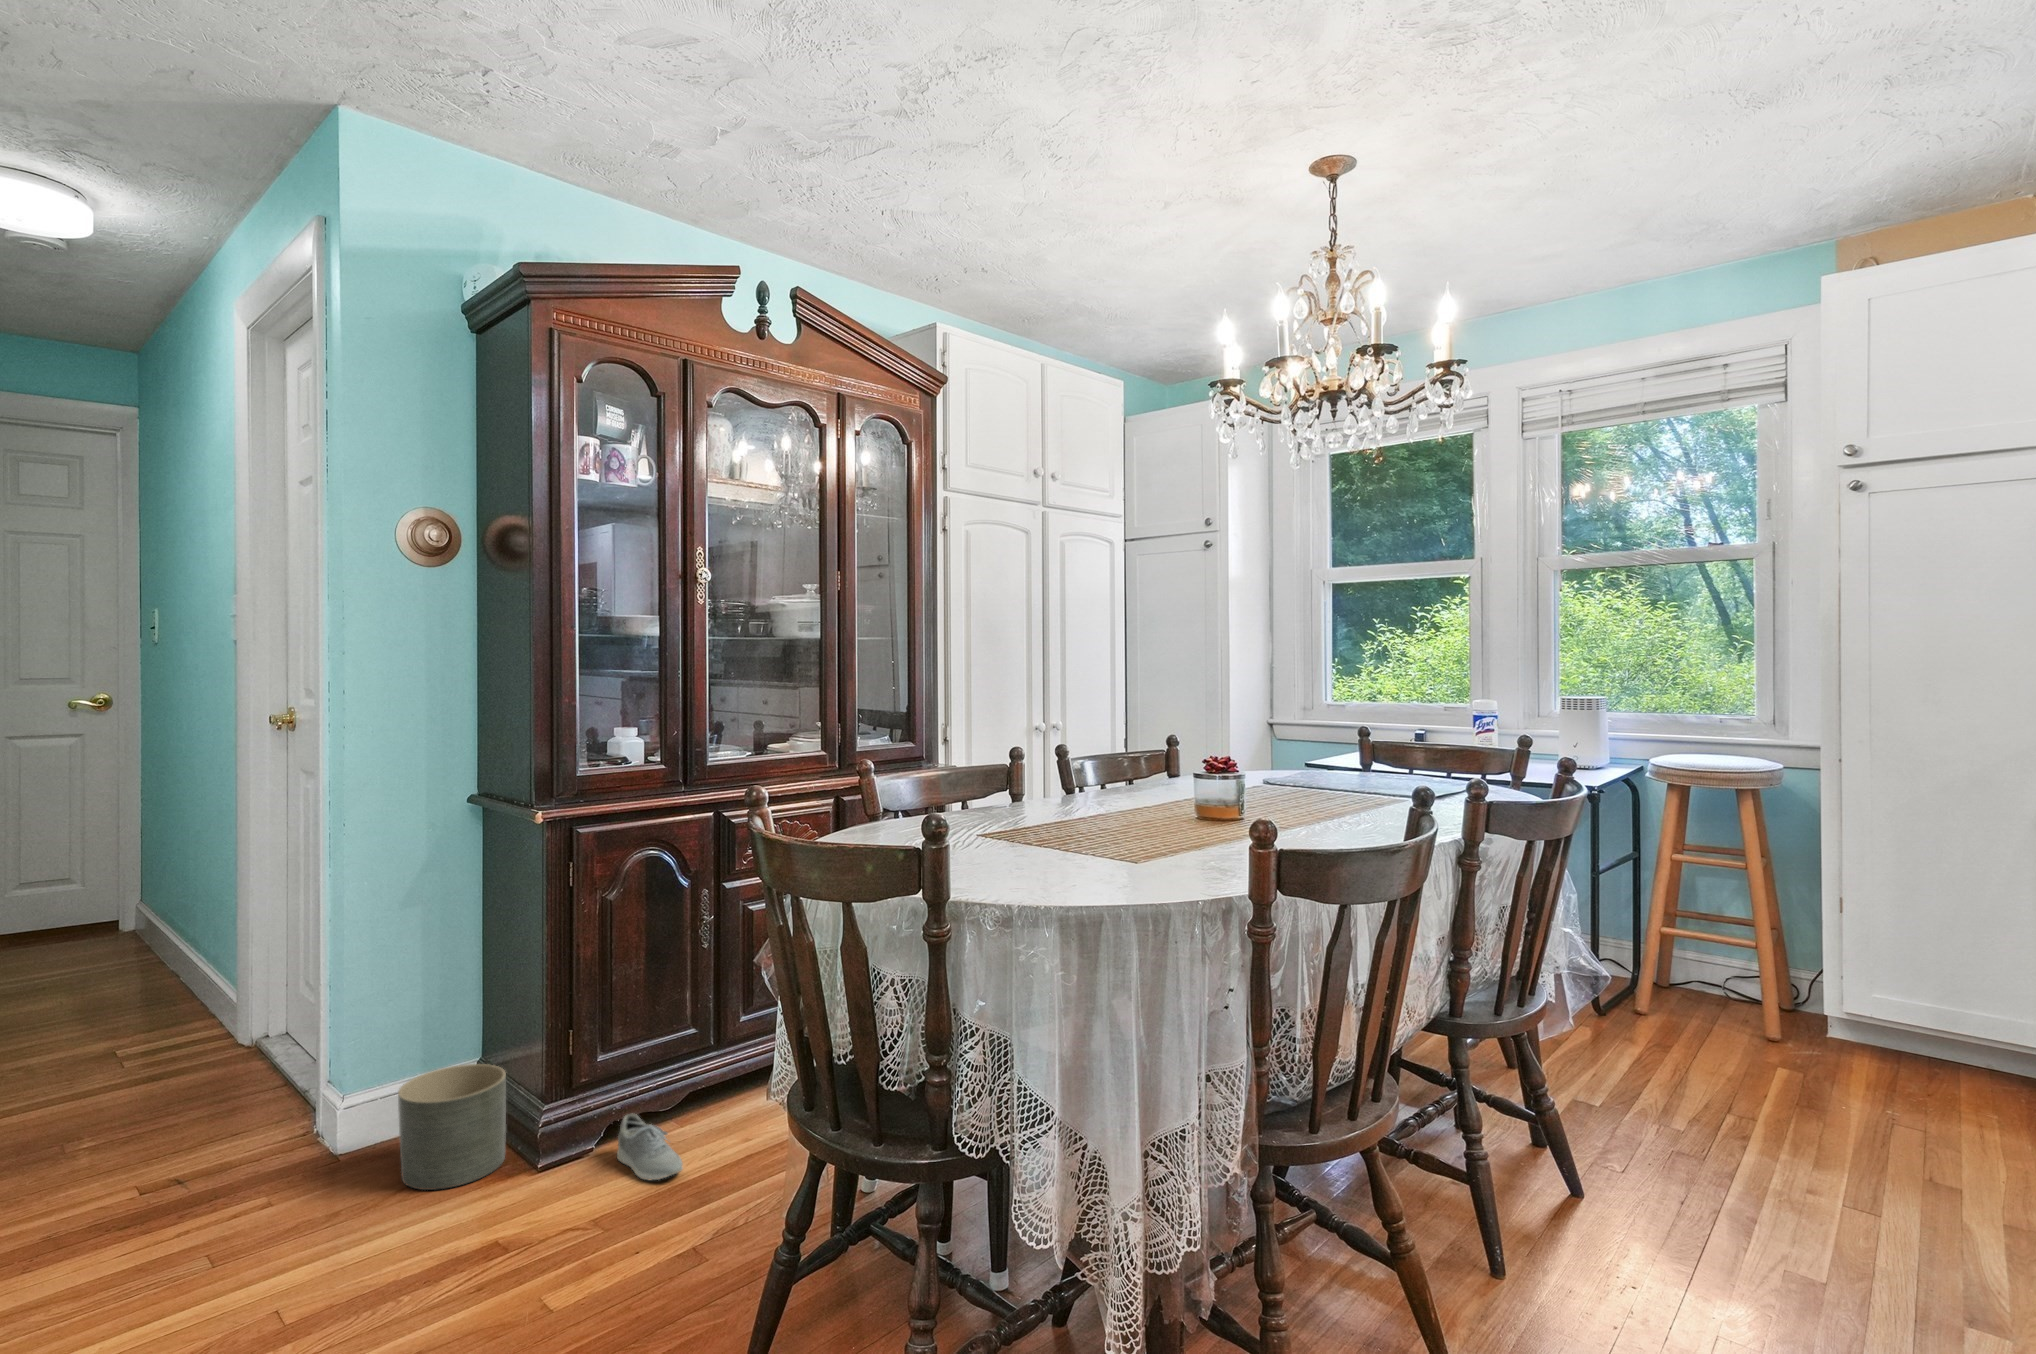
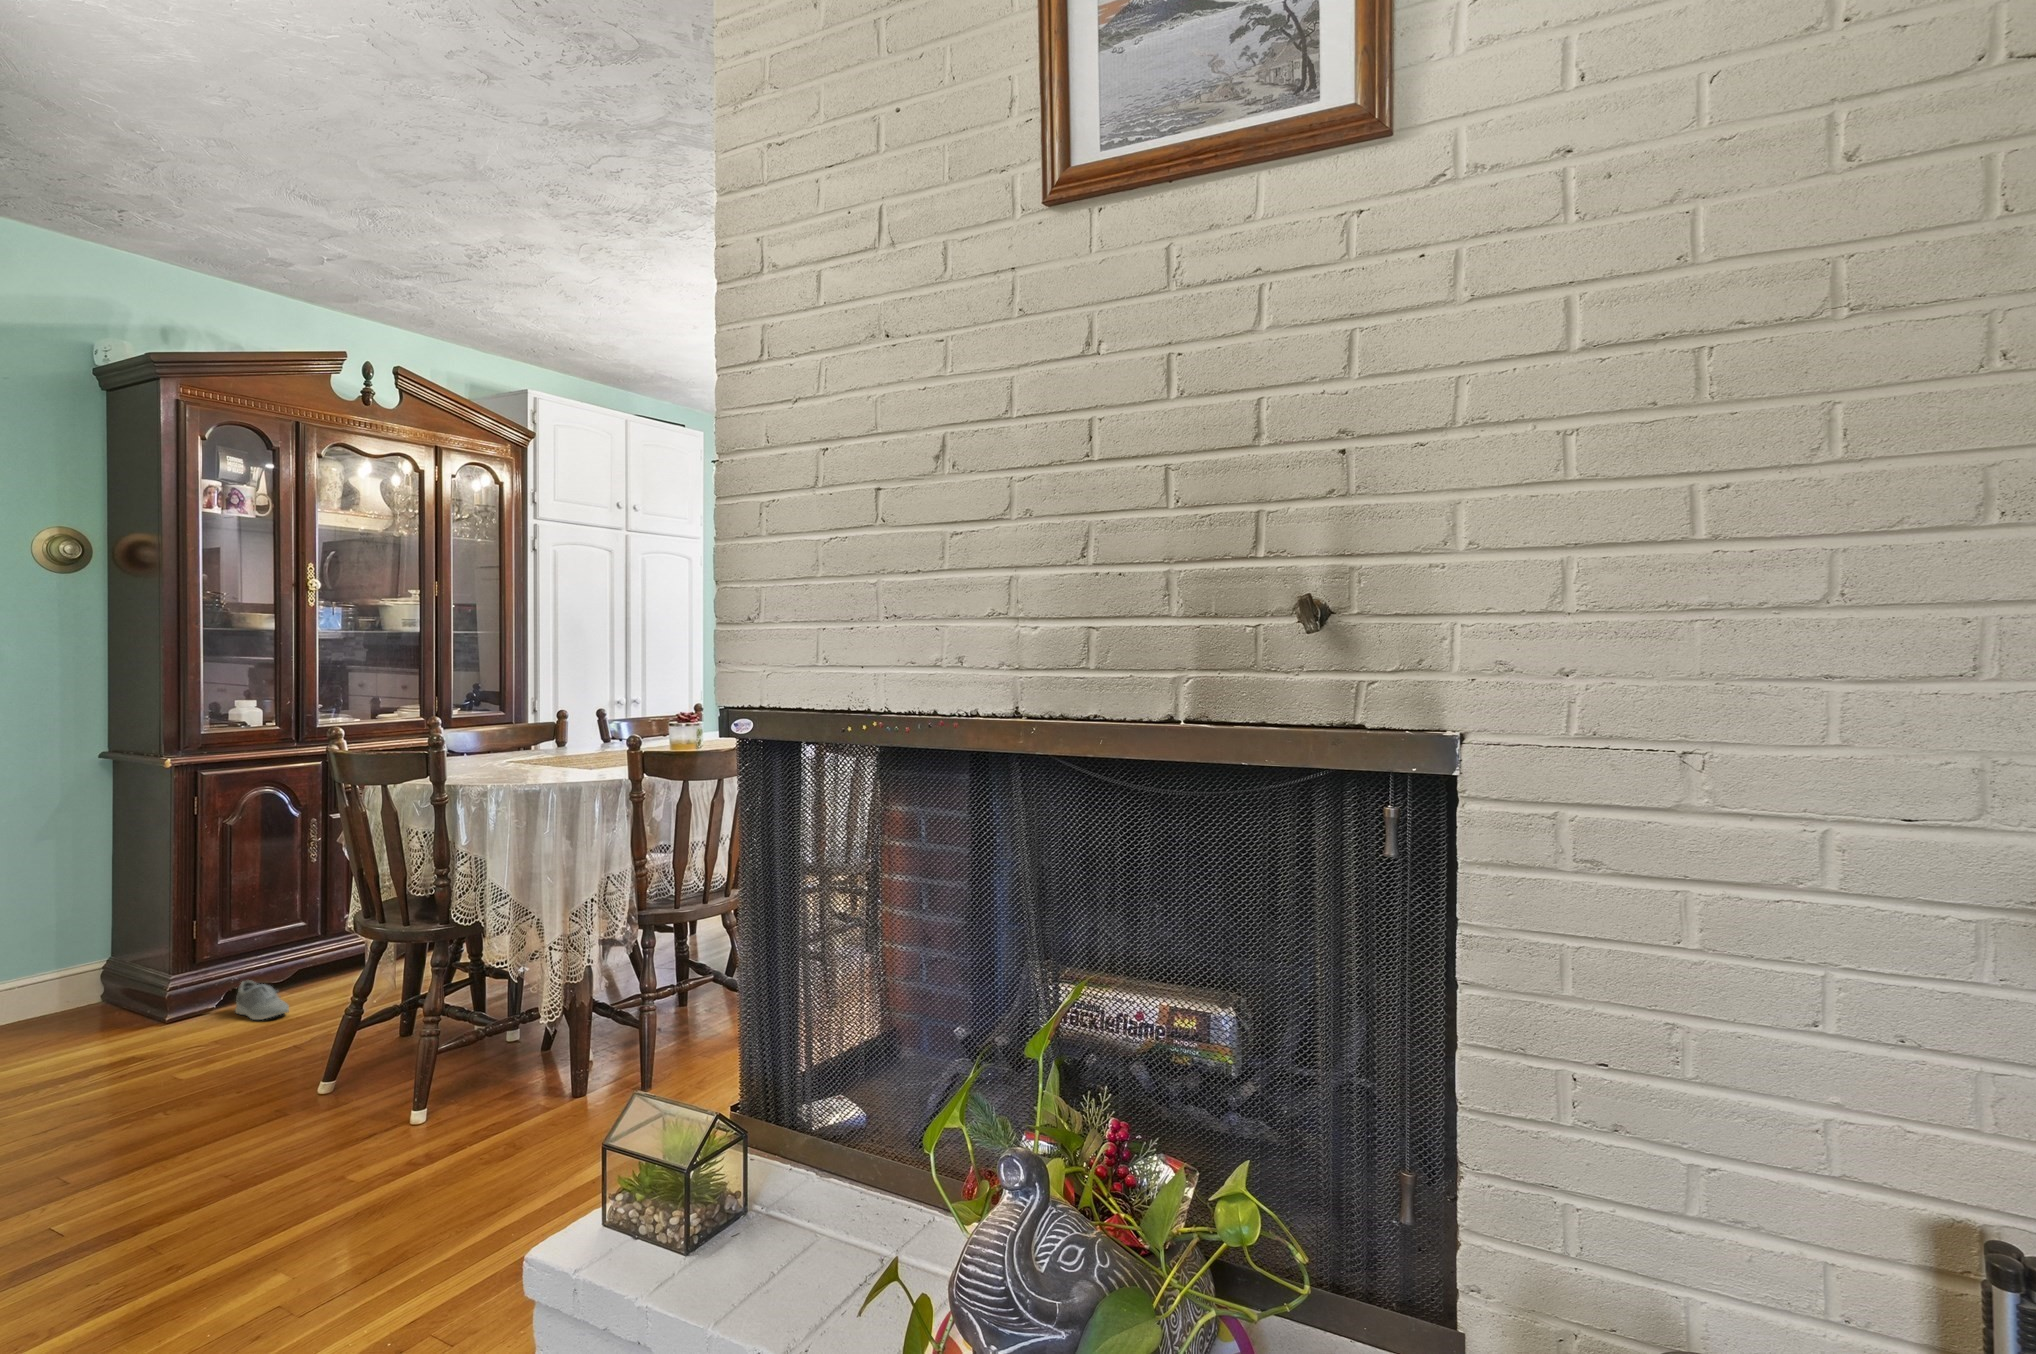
planter: present [398,1064,506,1190] -> none [42,953,138,1040]

